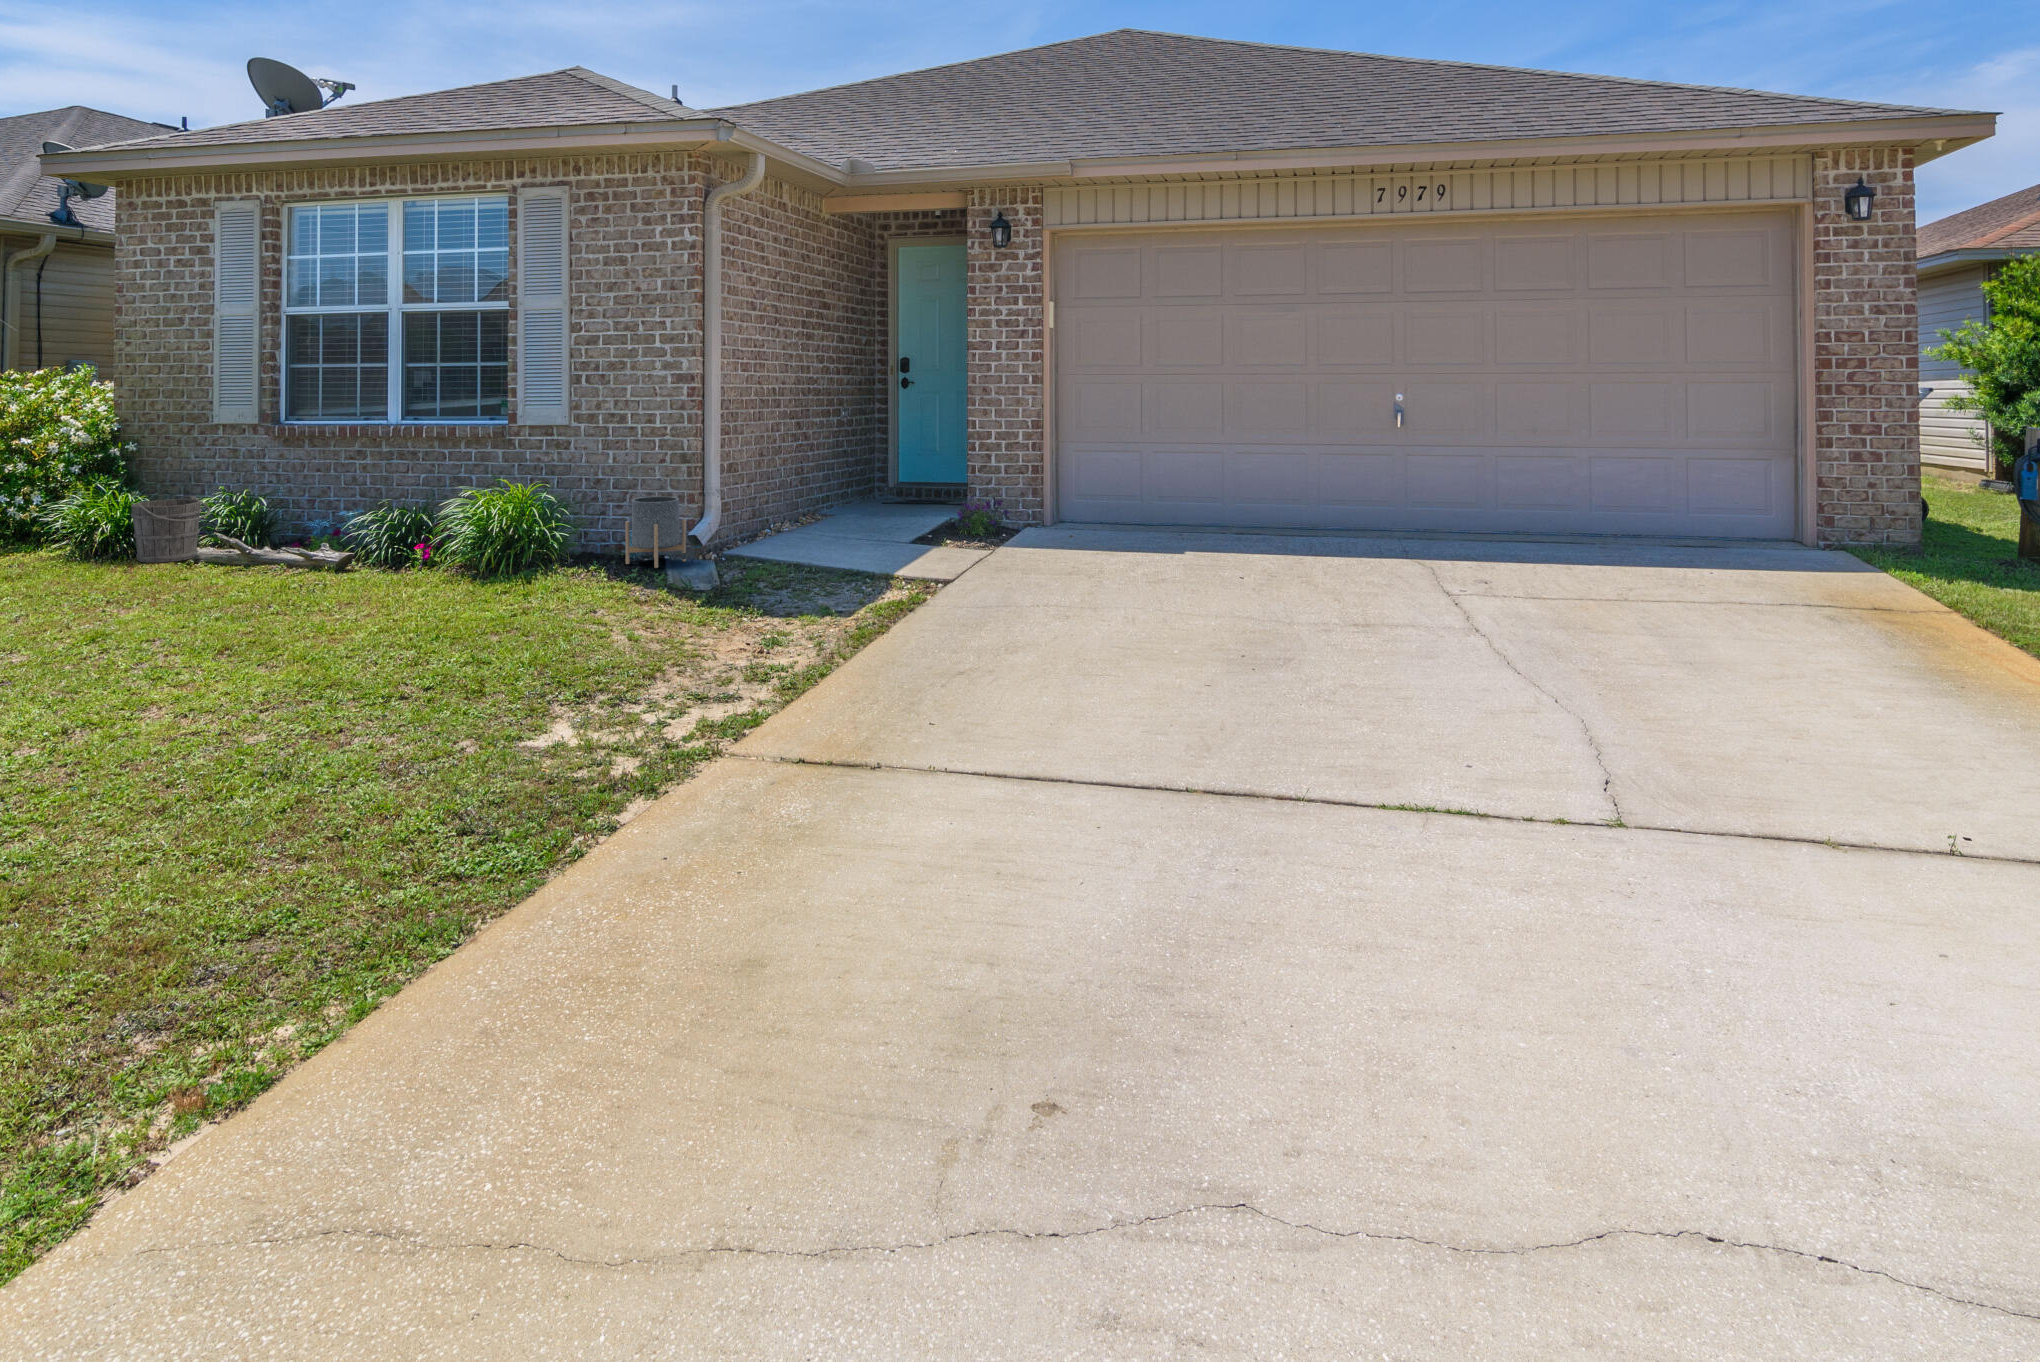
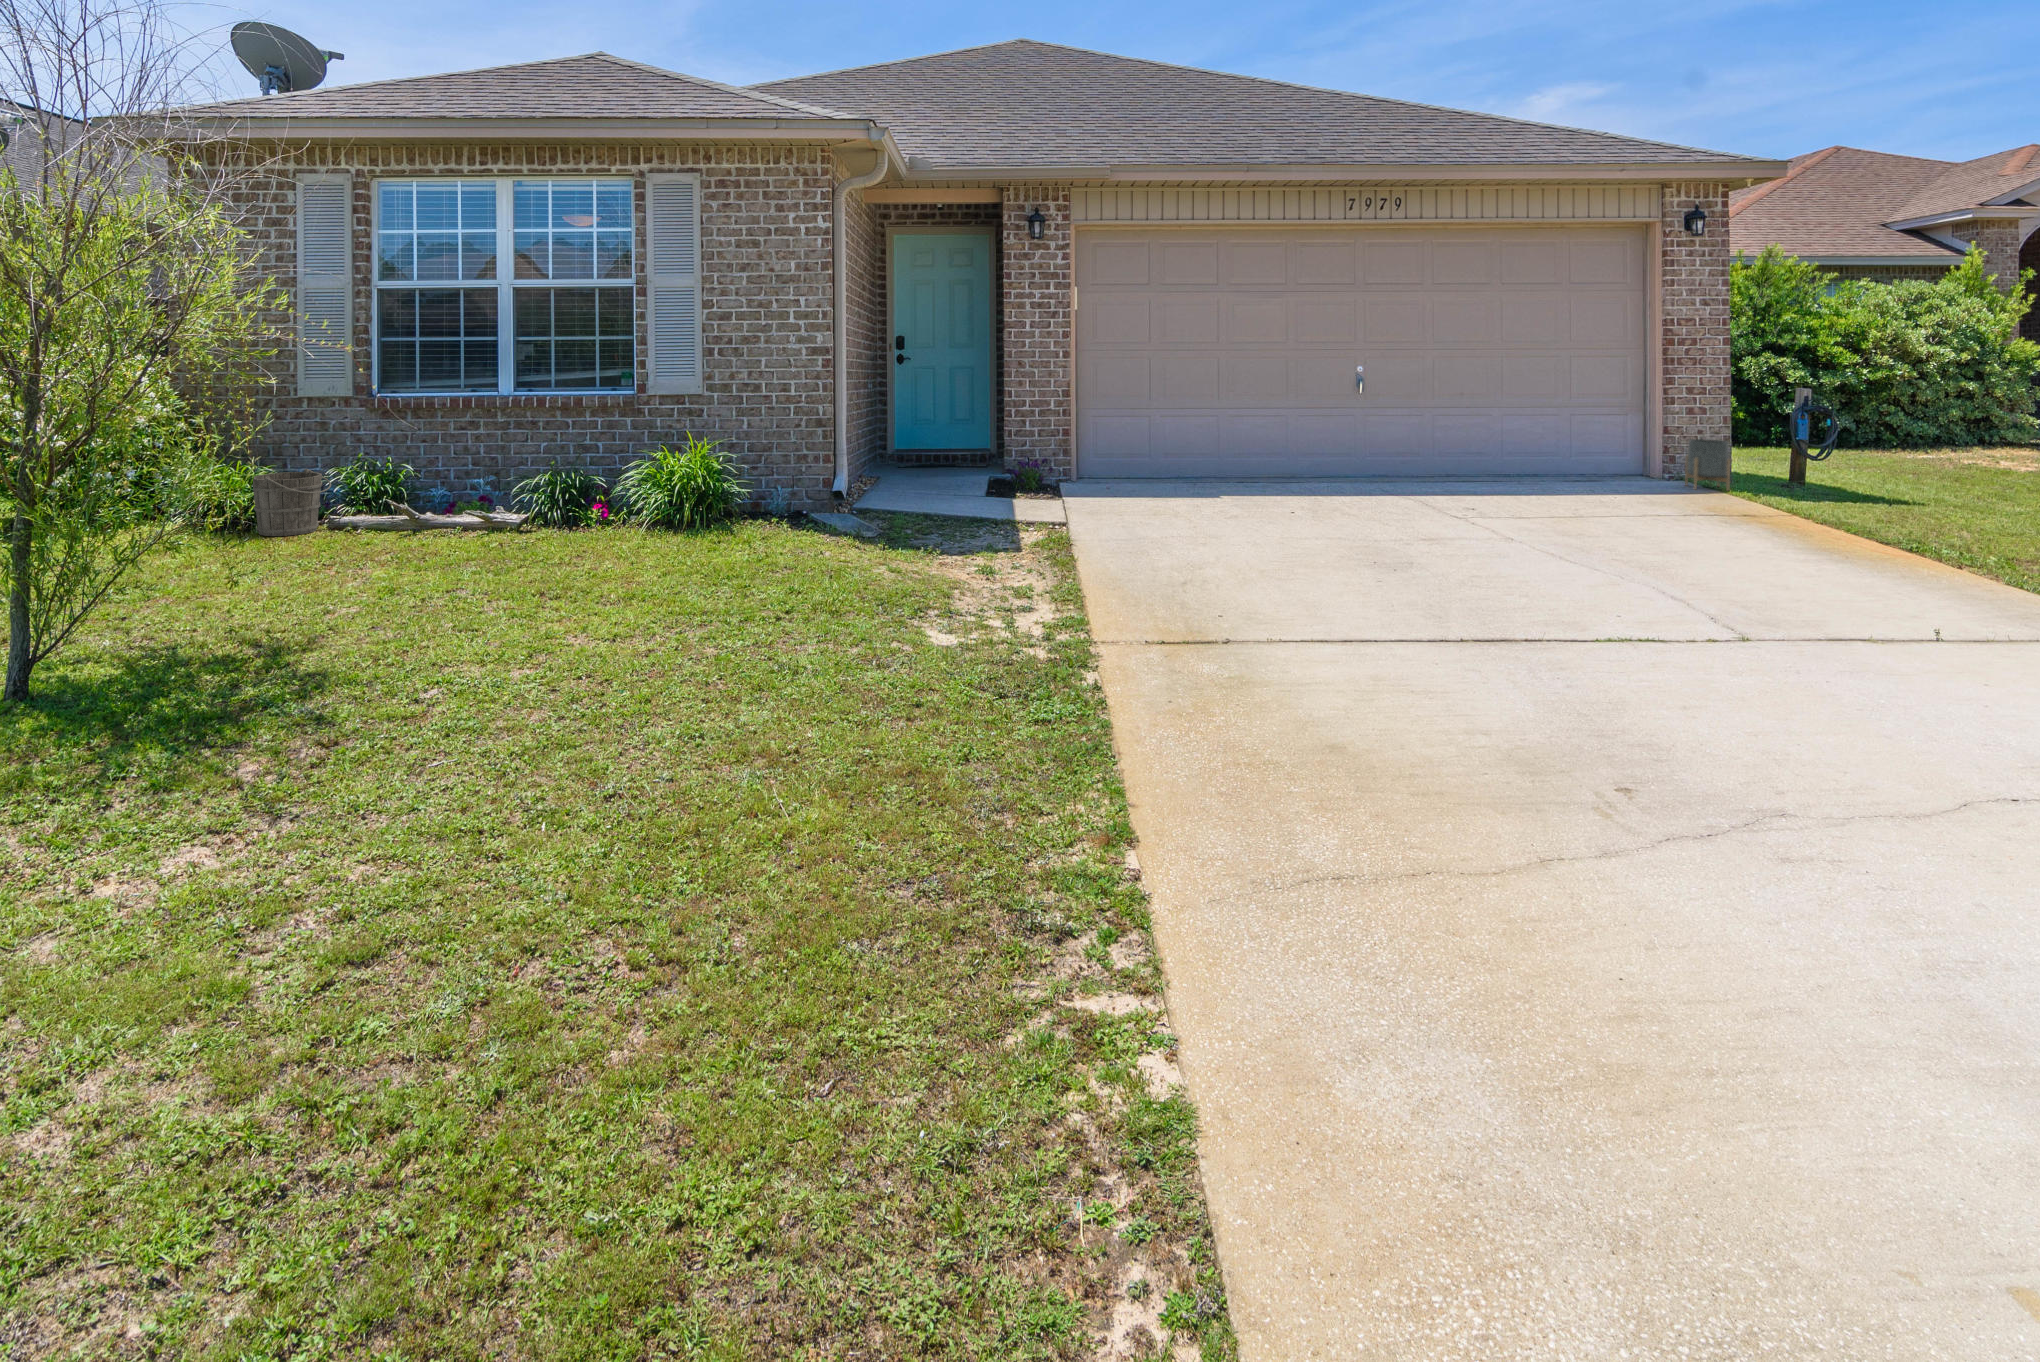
planter: present [625,496,686,568] -> present [1685,439,1730,491]

